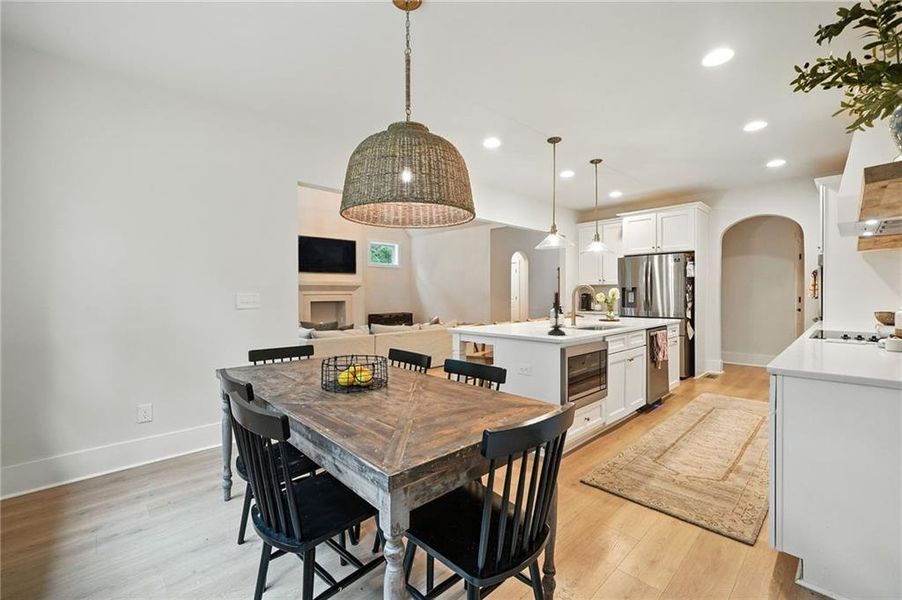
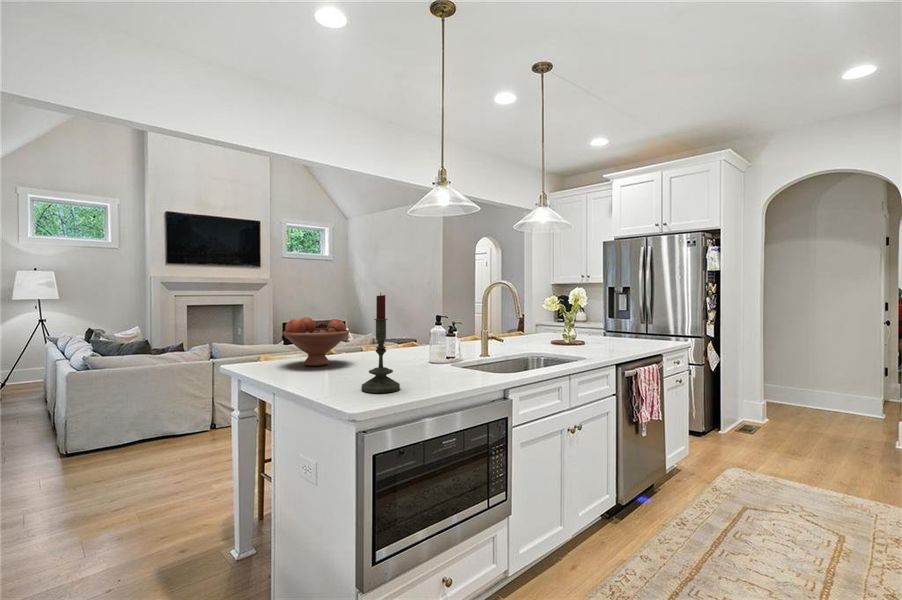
fruit bowl: none [484,304,517,329] -> present [283,317,349,366]

